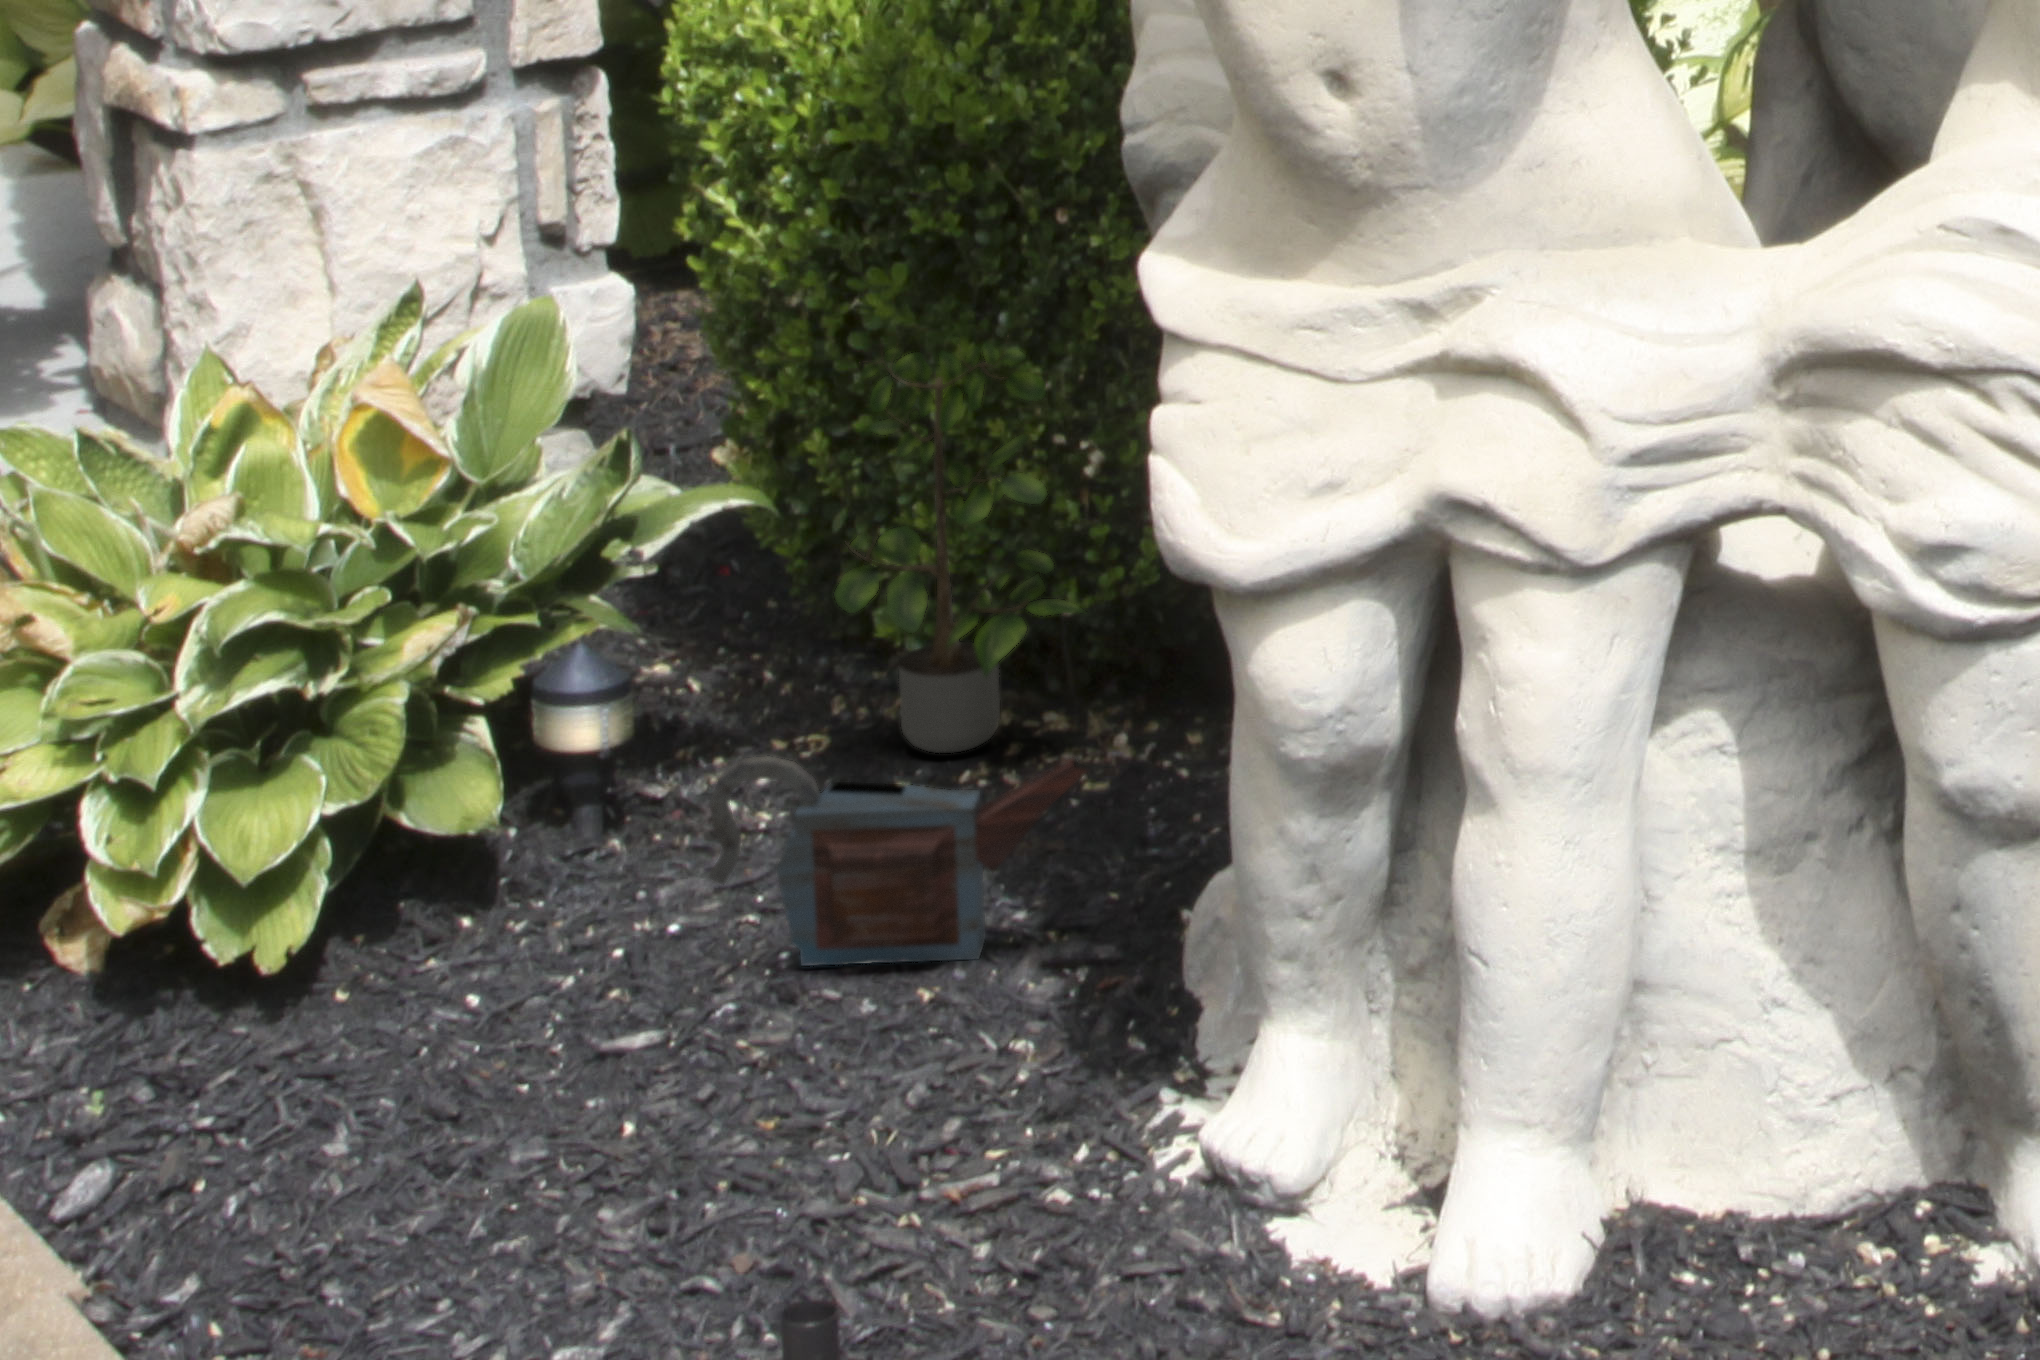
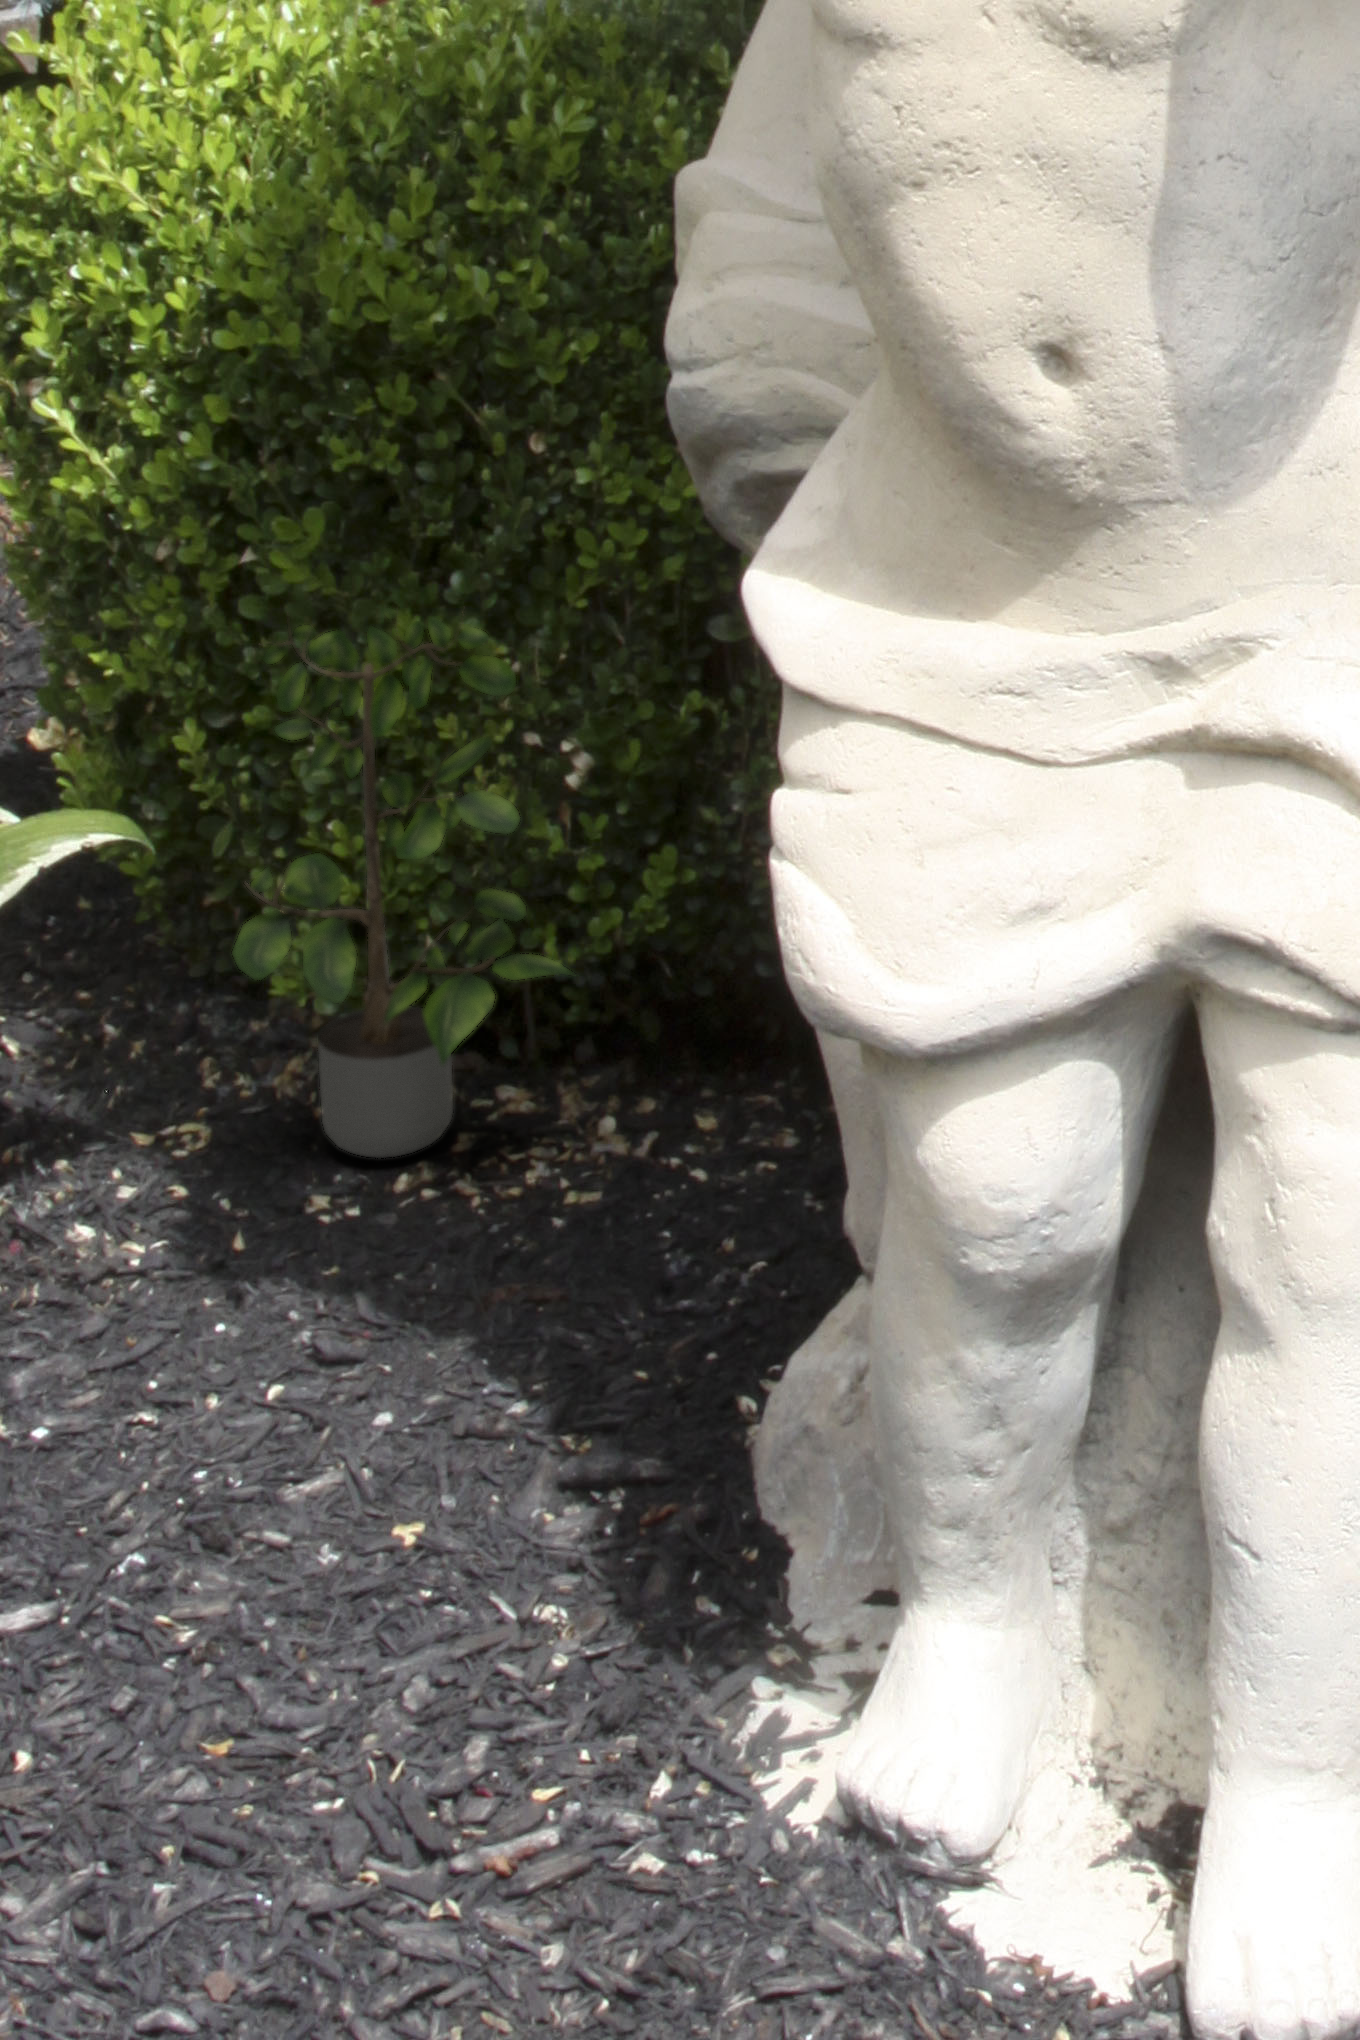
watering can: present [708,757,1089,966] -> none [109,1207,624,1492]

